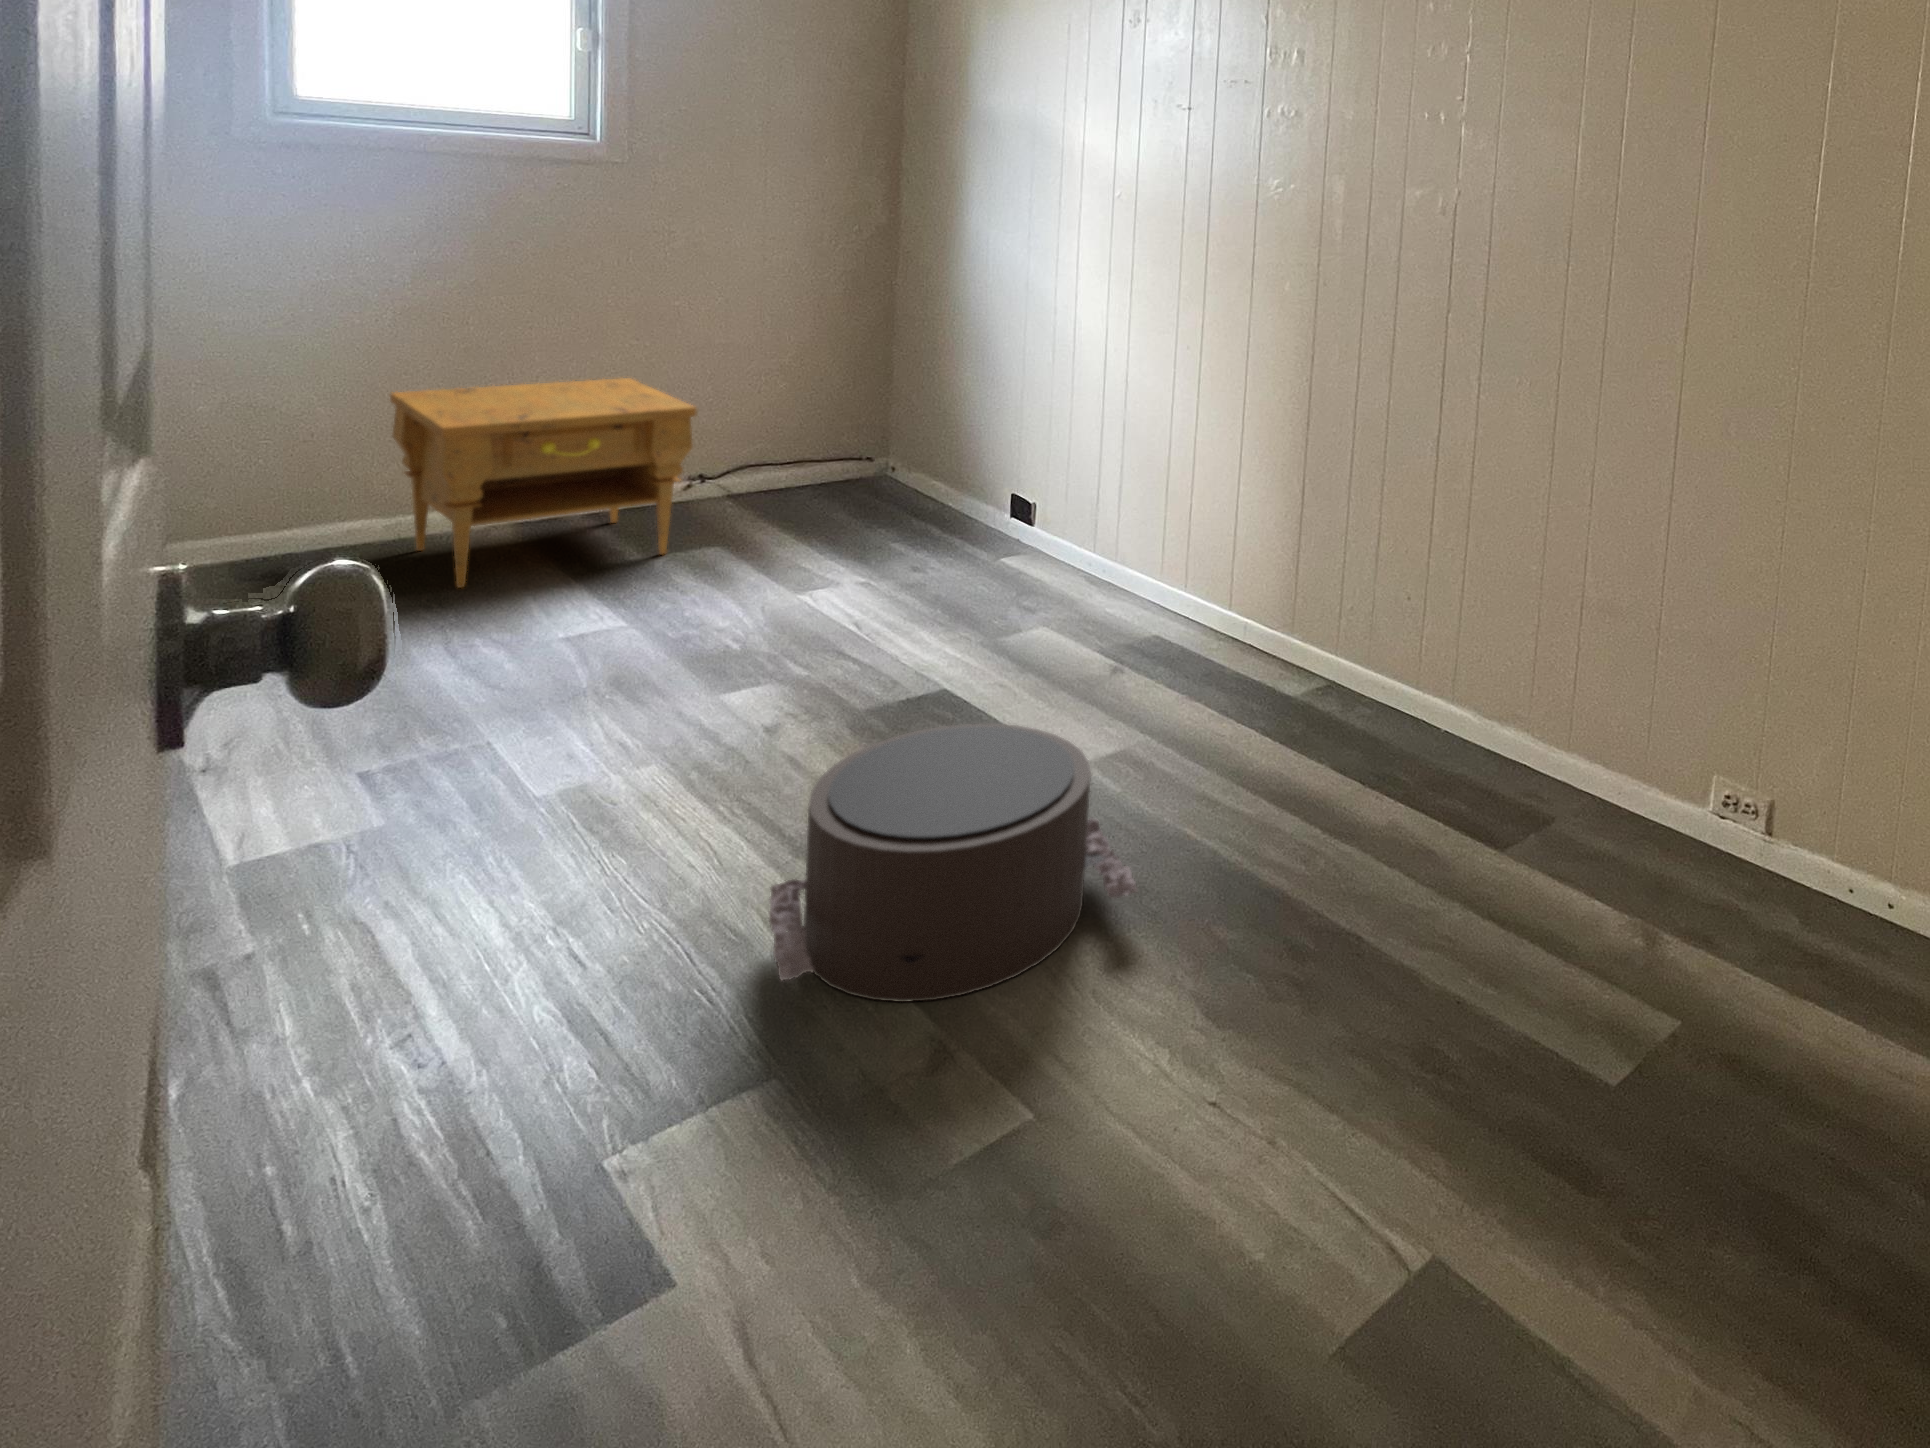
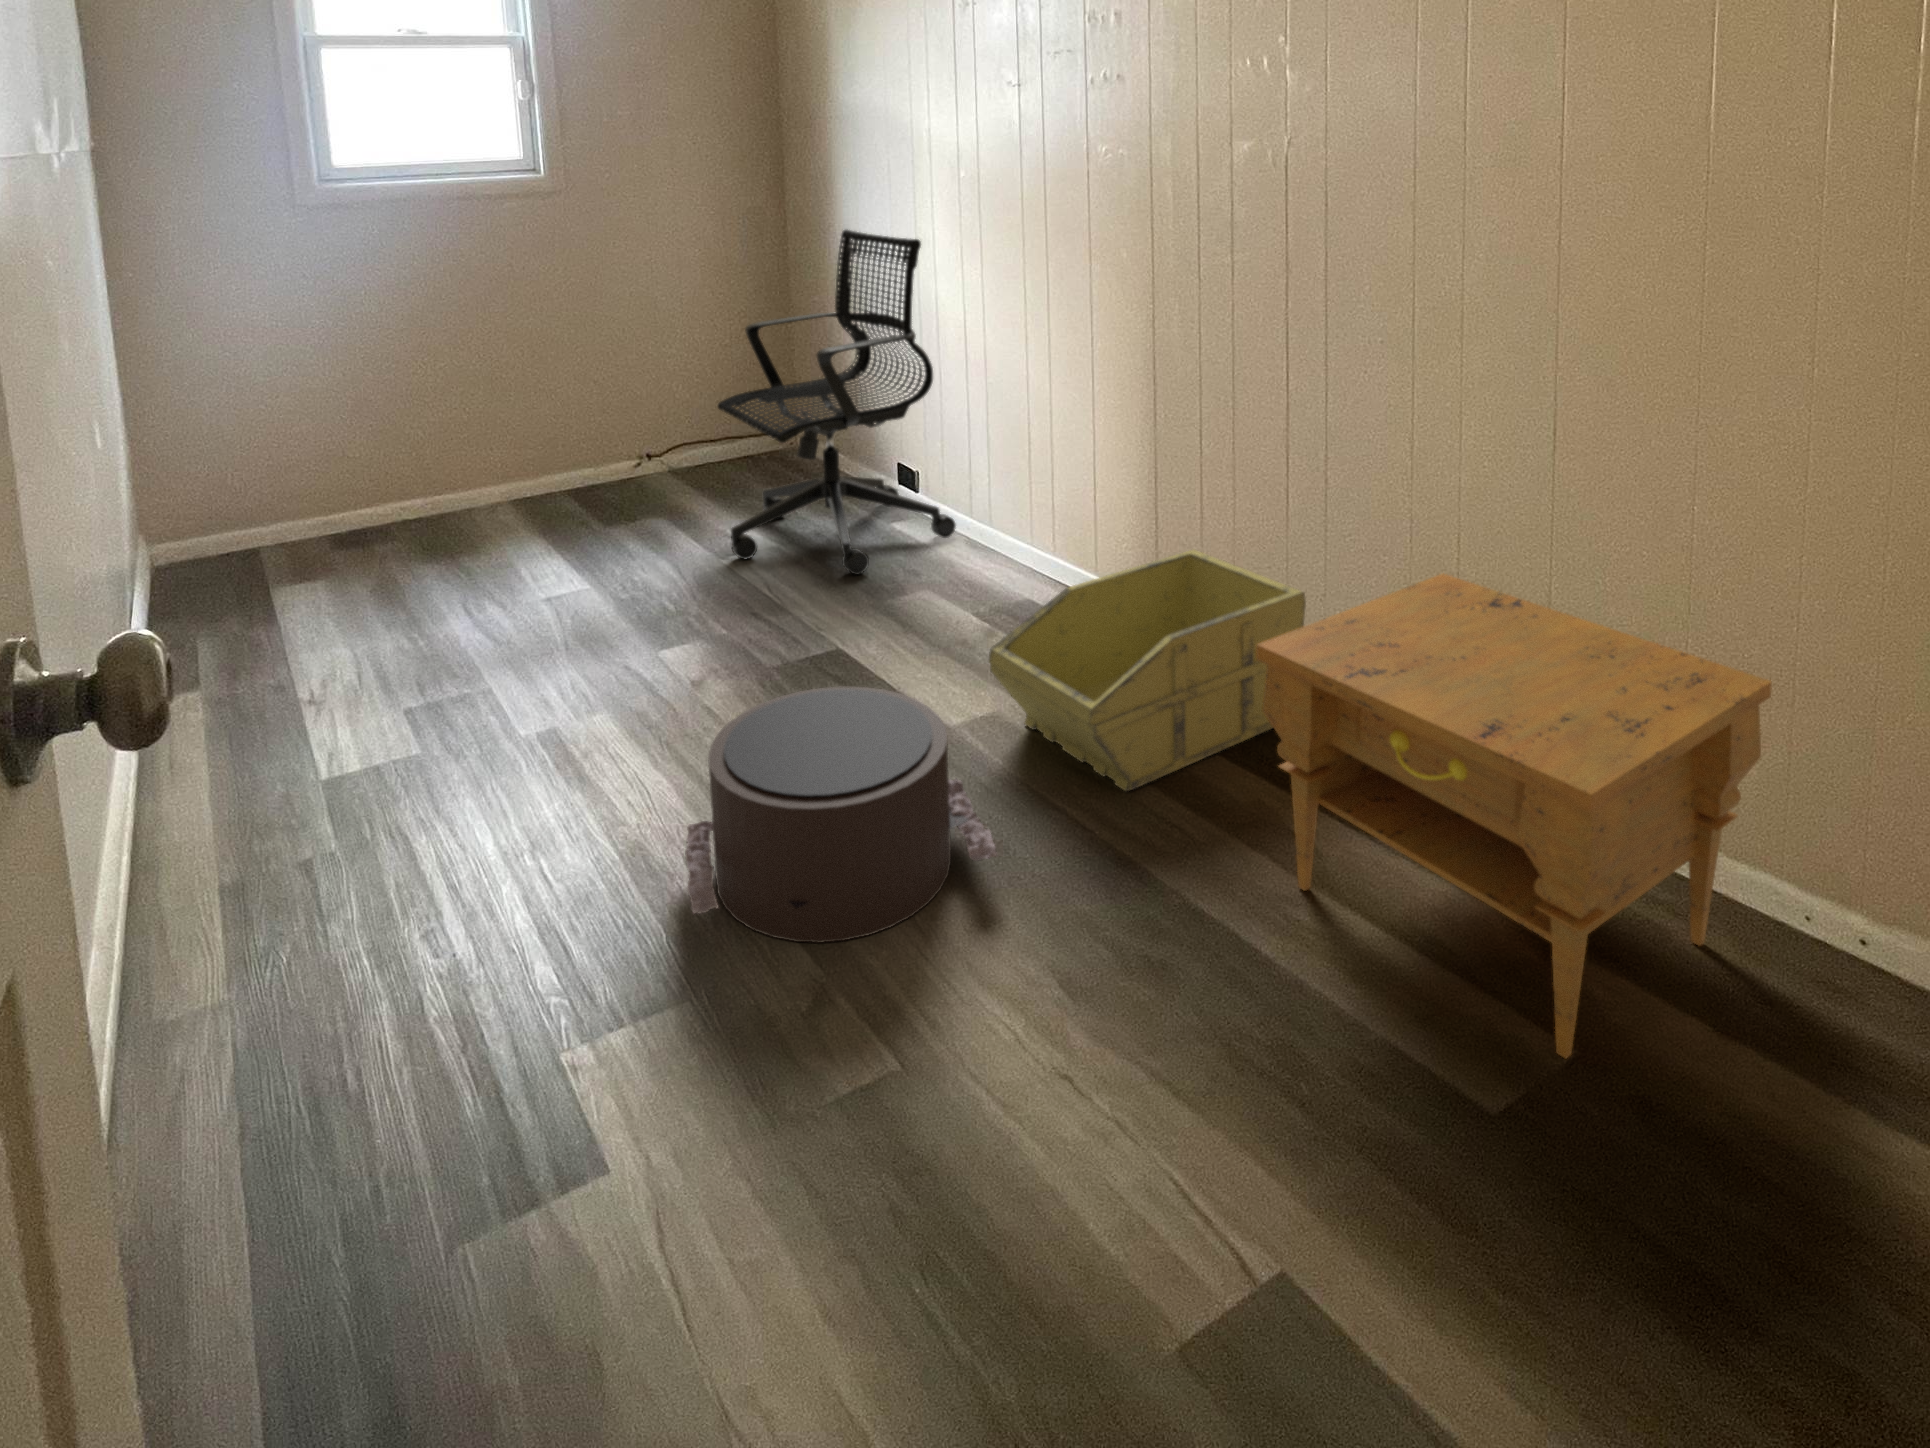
office chair: none [810,237,1084,613] -> present [718,230,956,575]
nightstand: present [390,378,696,588] -> present [1257,574,1772,1058]
storage bin: none [1129,583,1450,823] -> present [989,550,1306,791]

